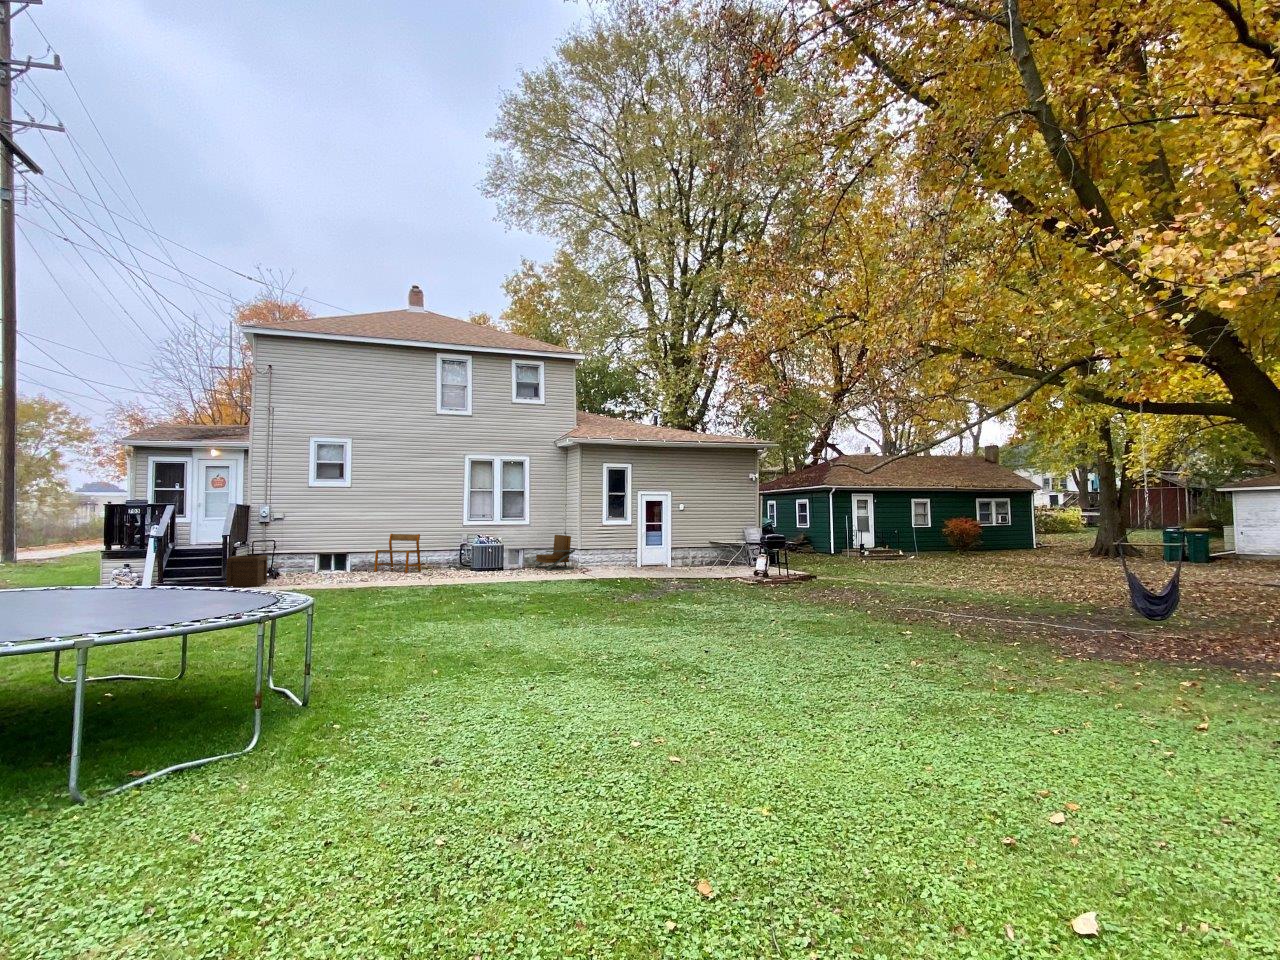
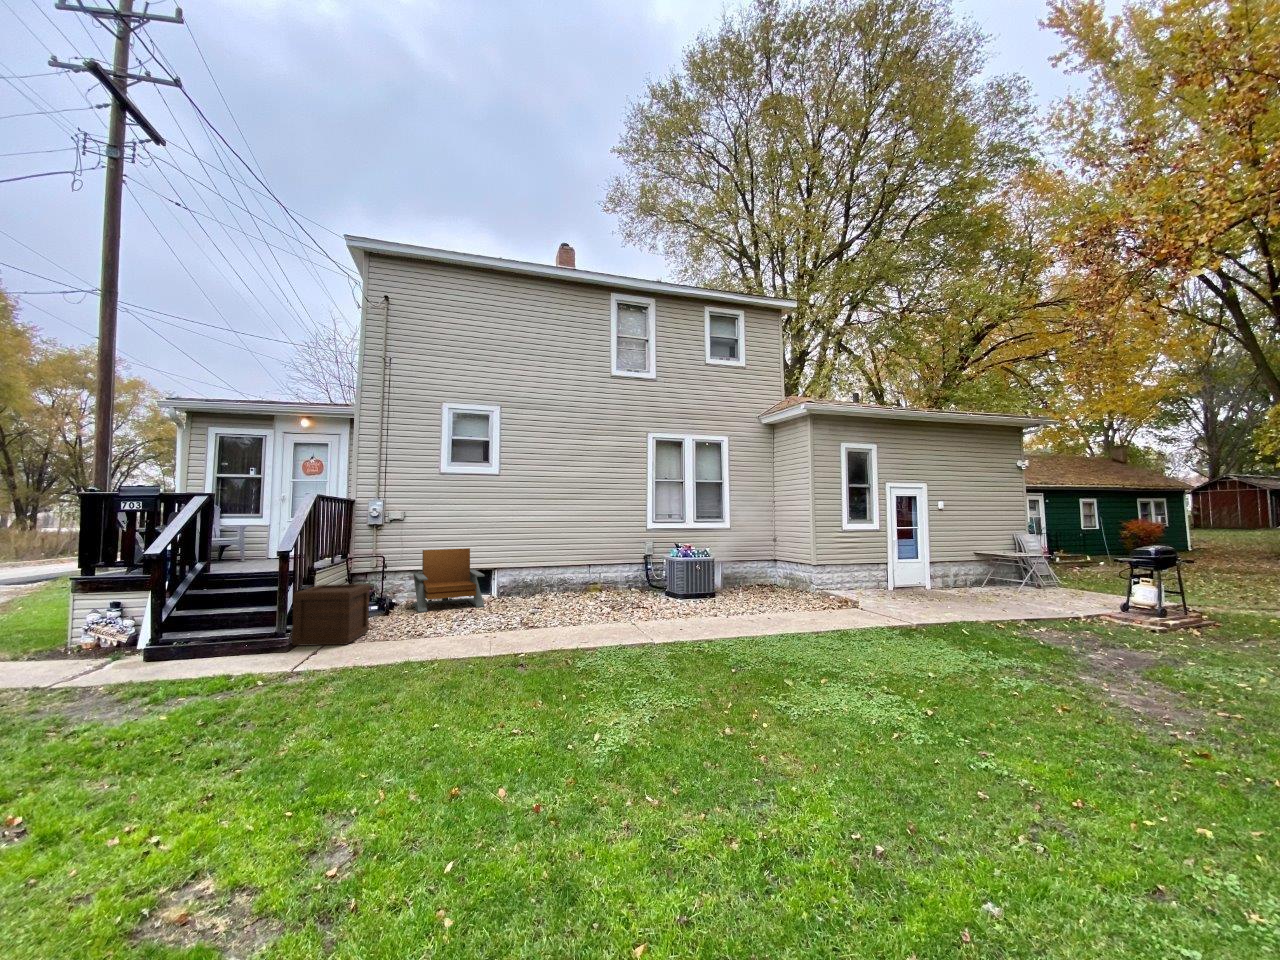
bench: present [374,534,421,573] -> none [531,541,598,602]
lounge chair: present [534,535,575,571] -> present [413,548,485,613]

